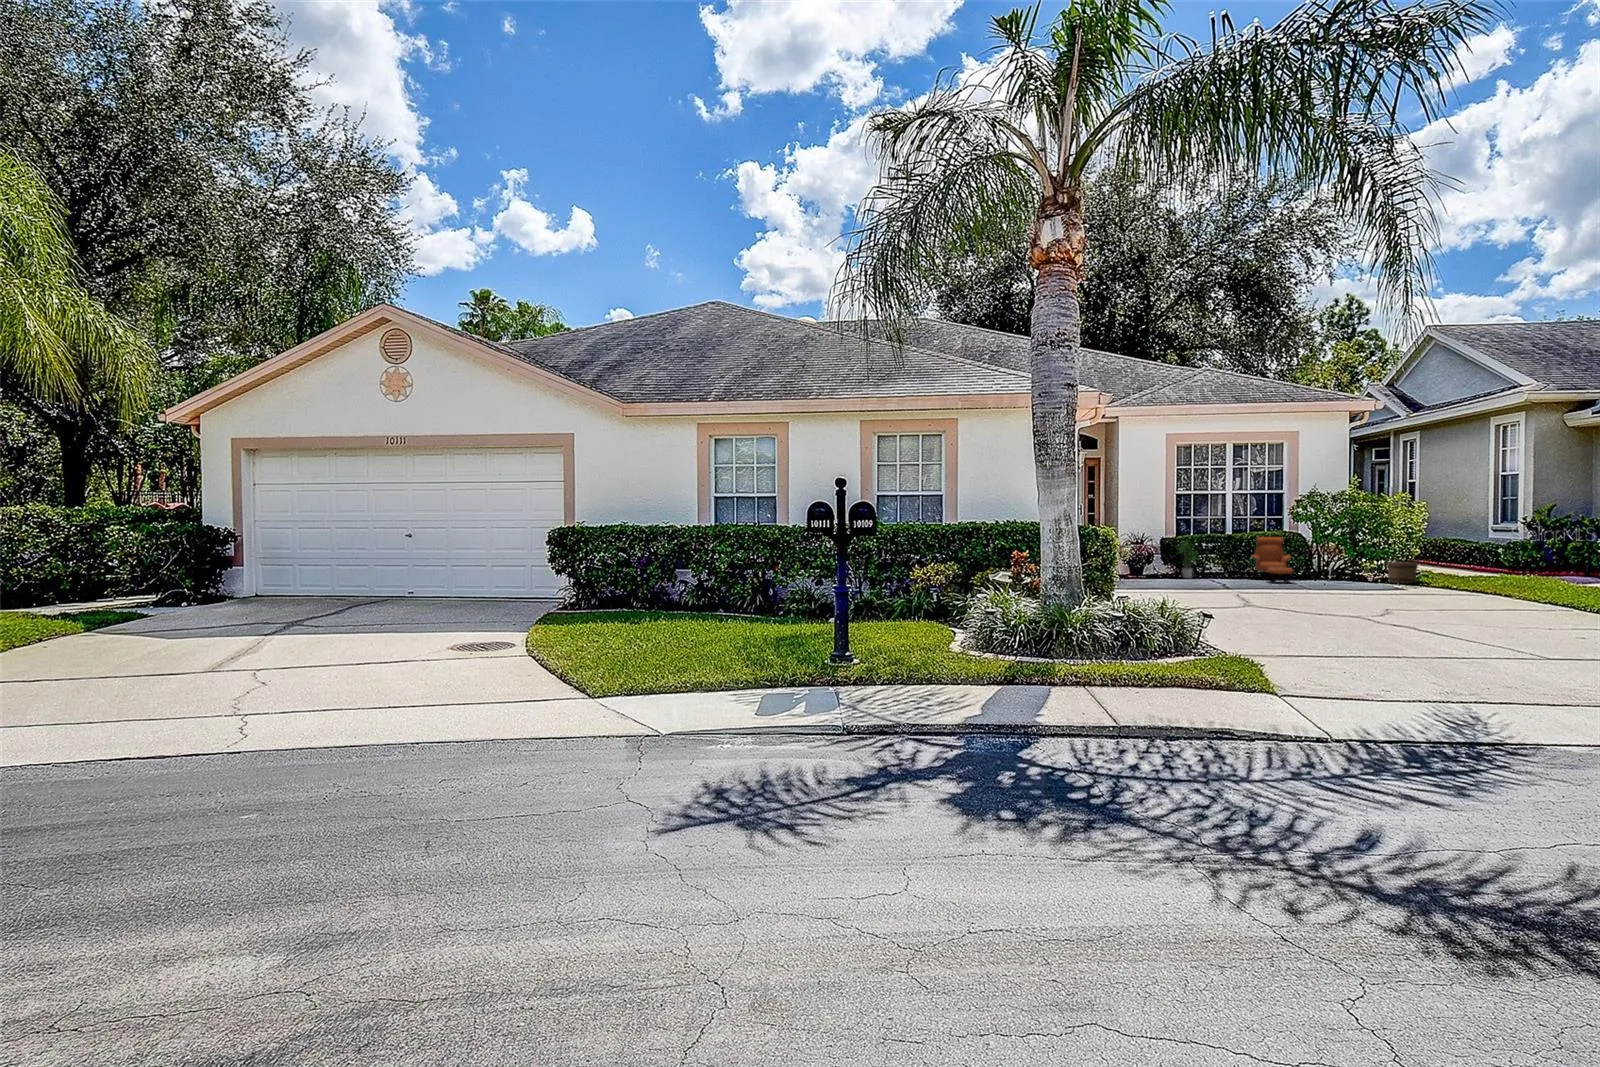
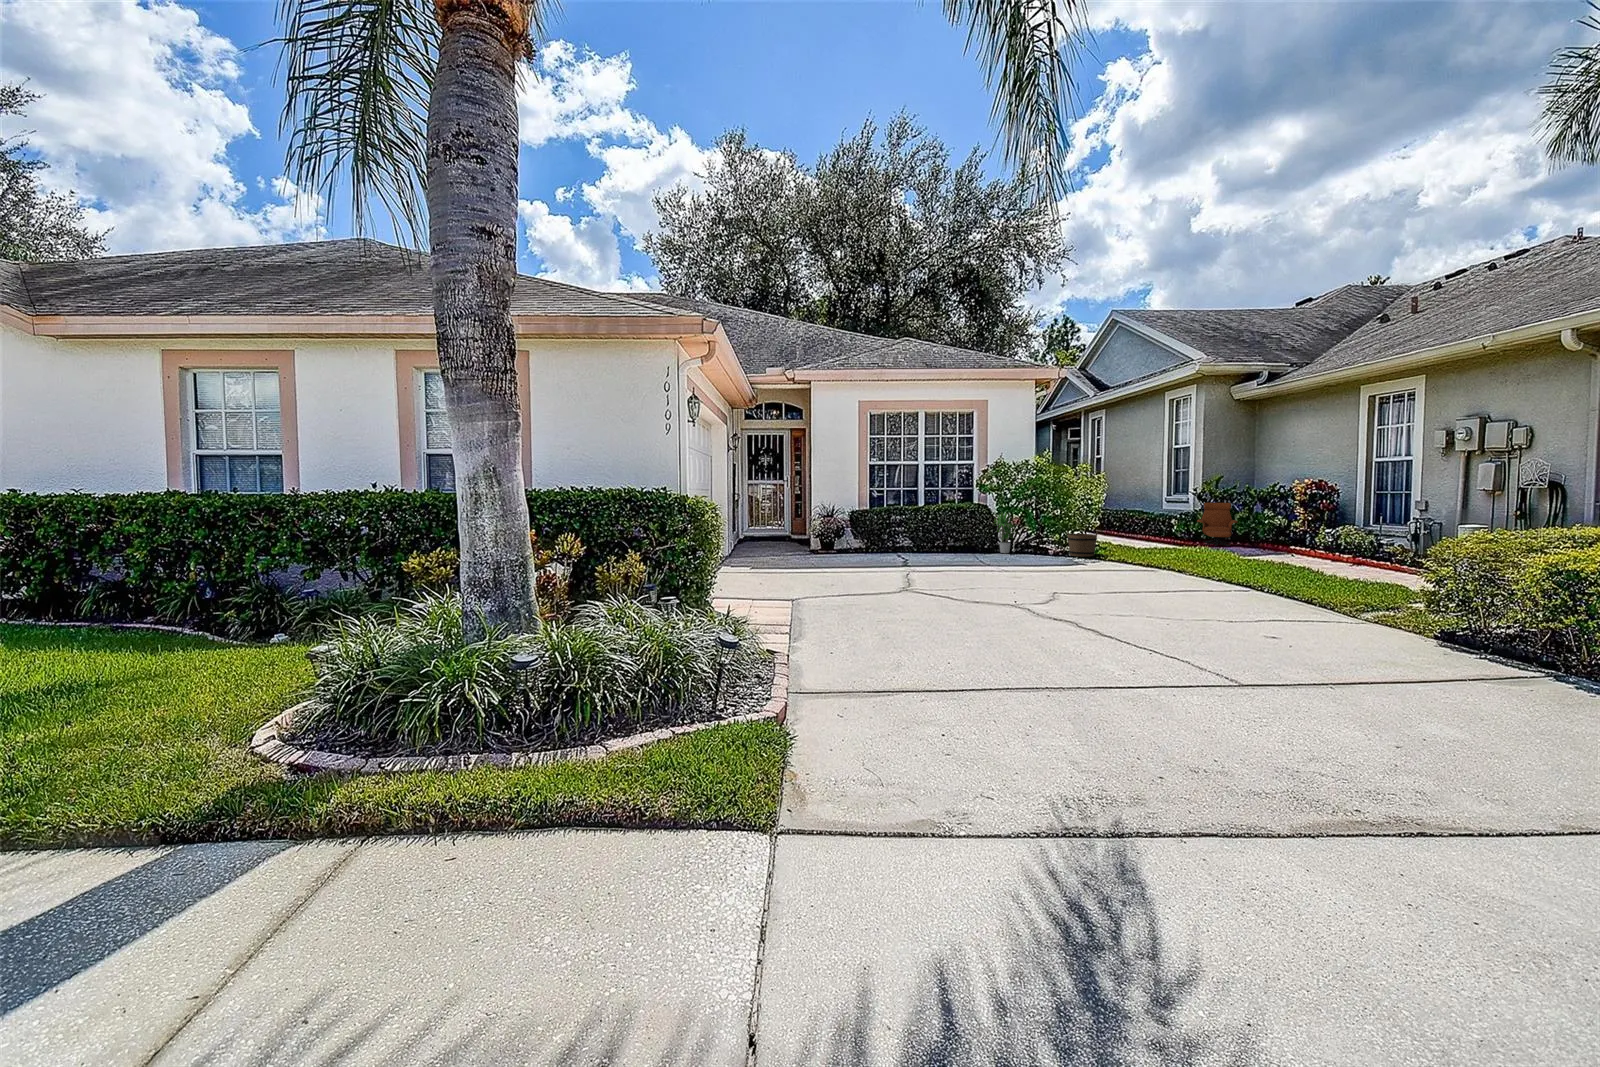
lounge chair: present [1251,537,1293,583] -> present [1197,503,1238,546]
potted plant: present [1181,542,1195,578] -> present [997,513,1013,553]

